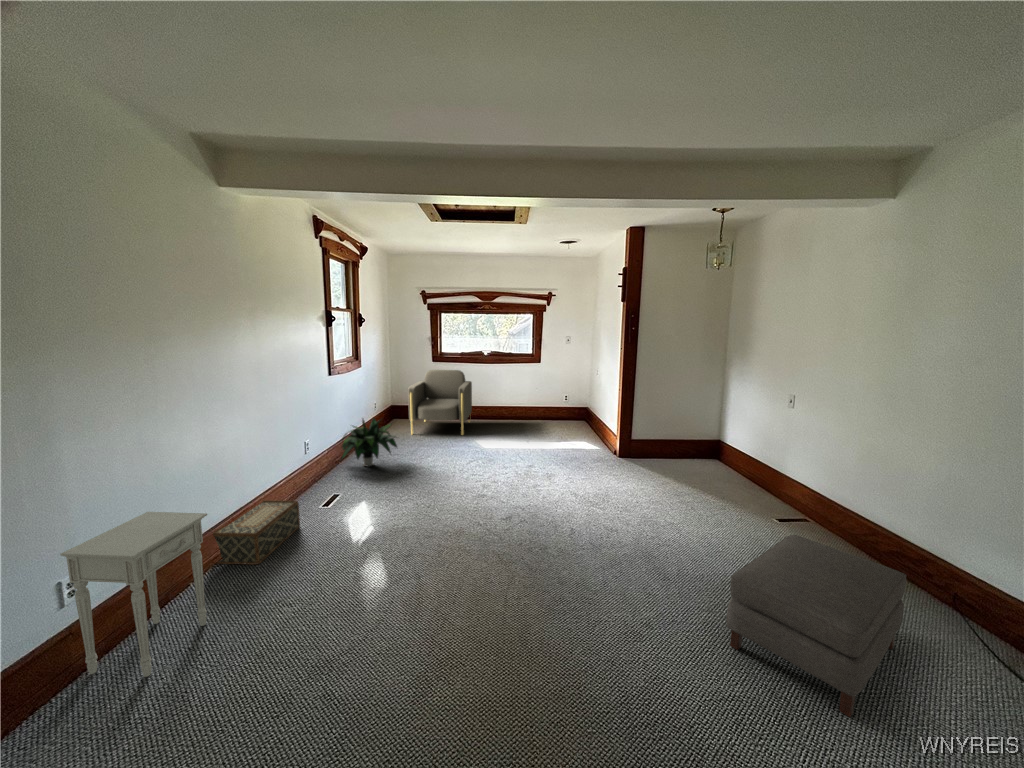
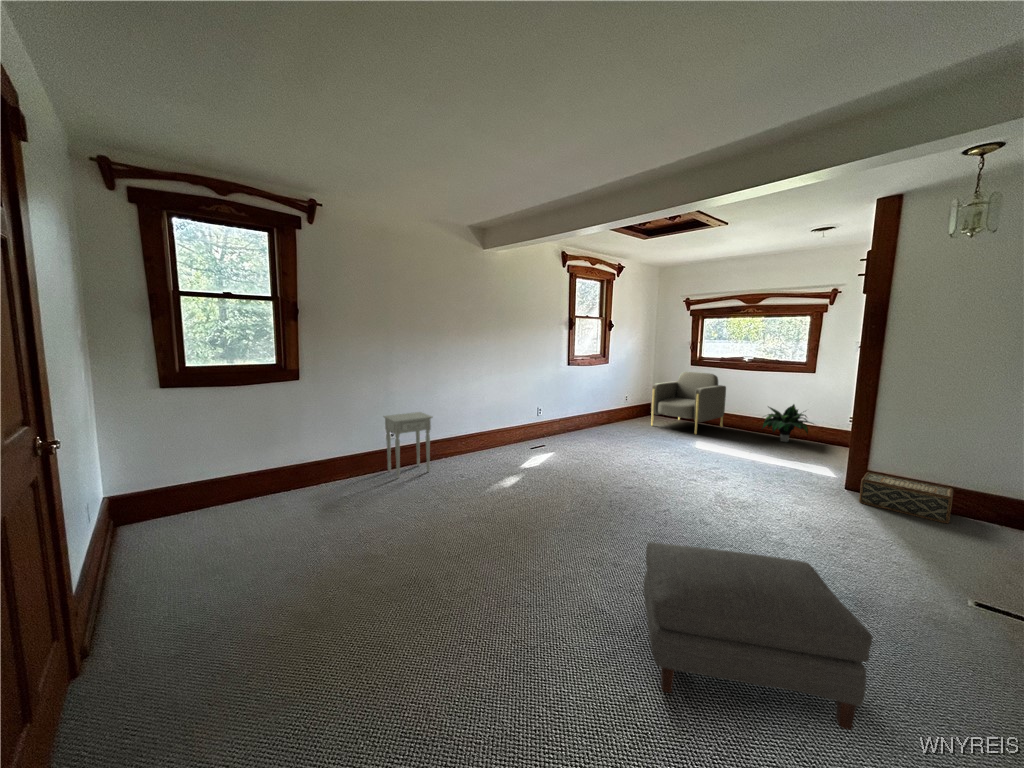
potted plant: present [341,418,397,466] -> present [762,404,813,442]
woven basket: present [213,500,300,565] -> present [859,472,953,523]

